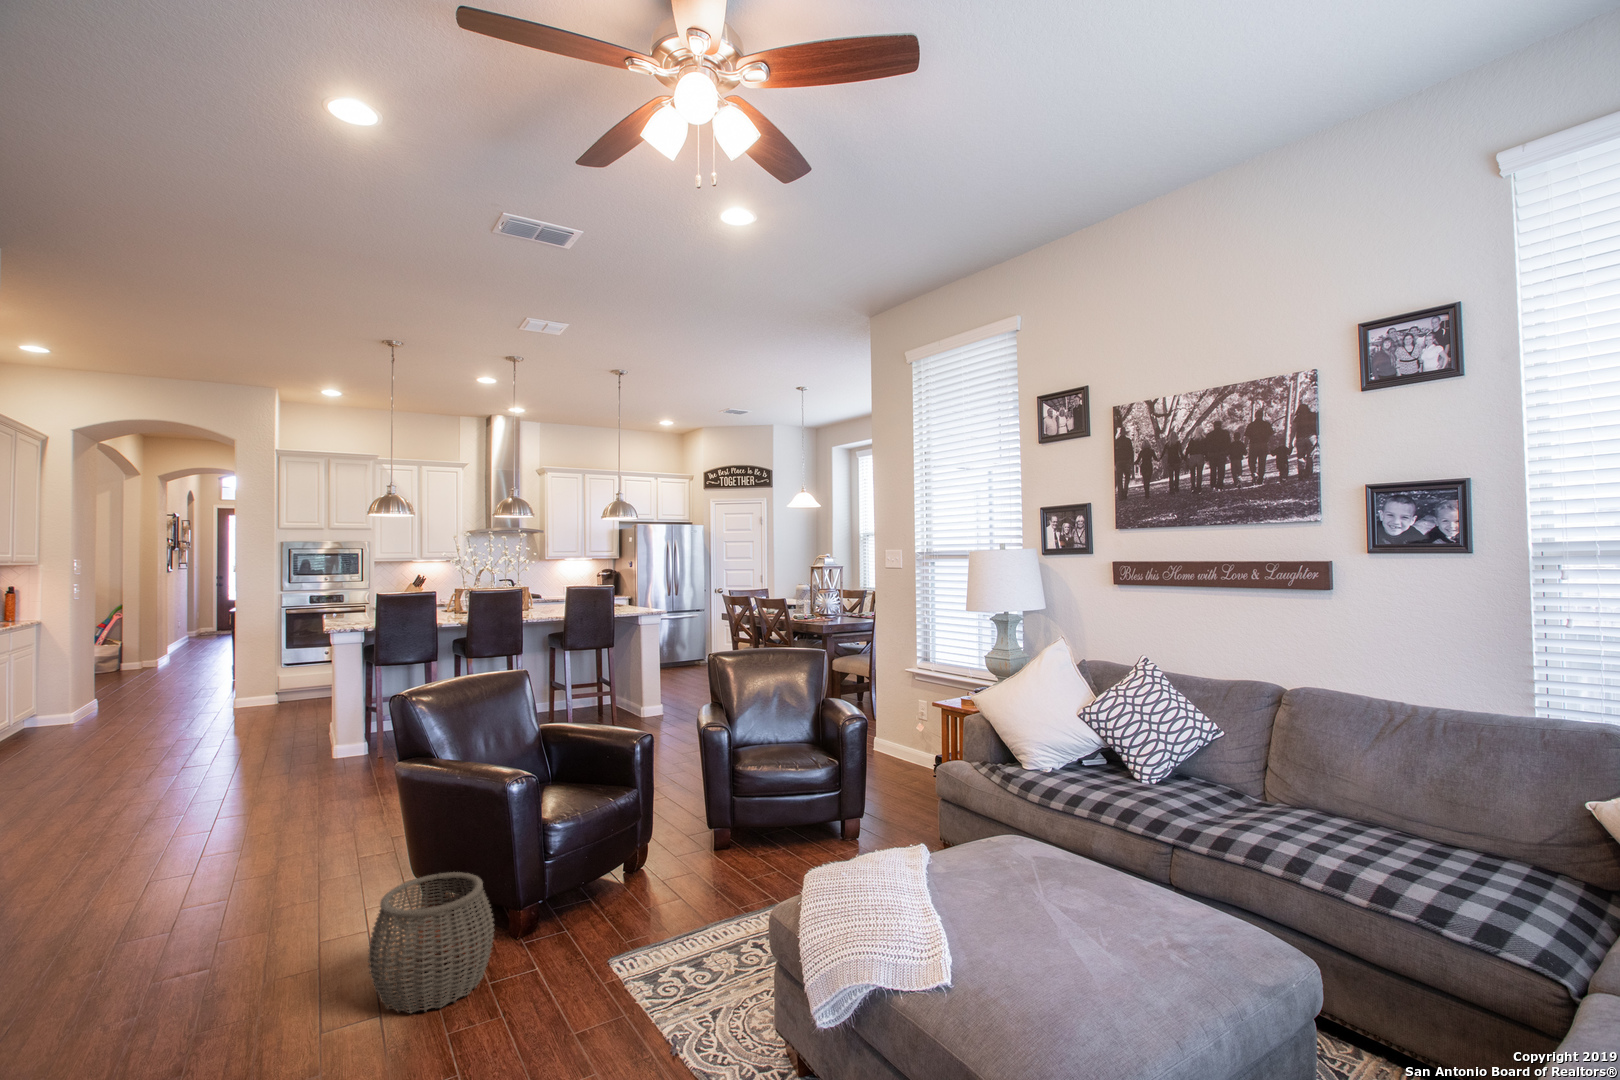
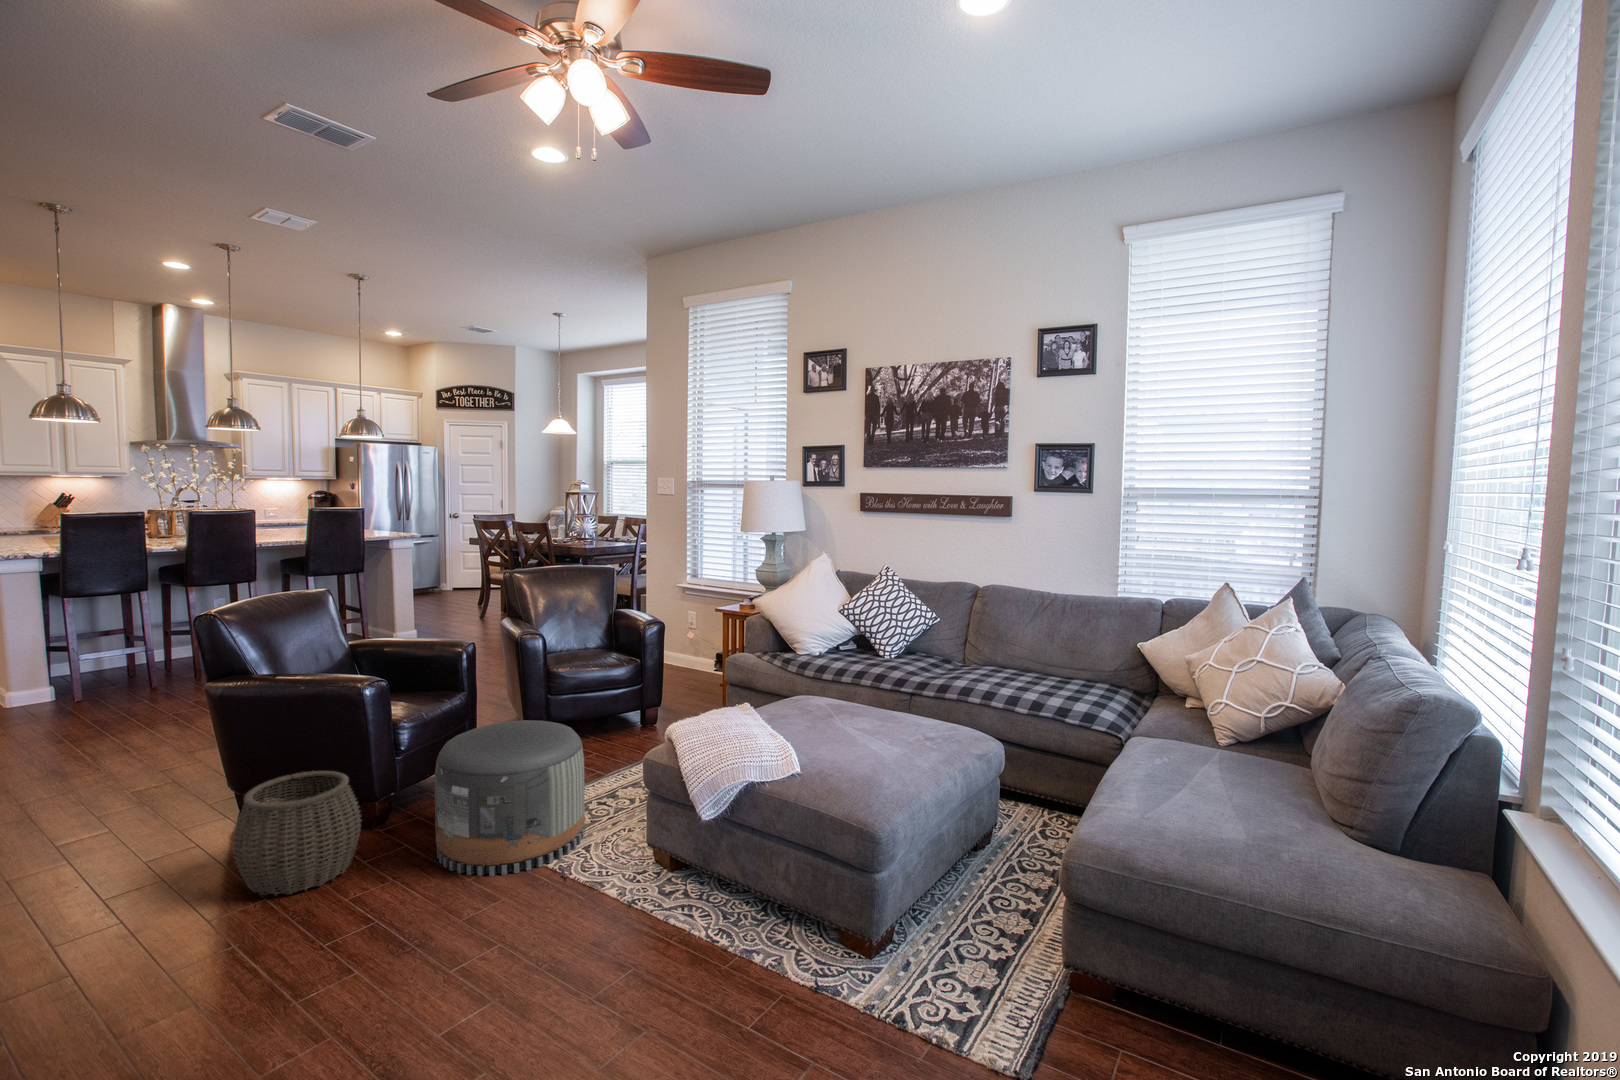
pouf: none [559,835,727,1033] -> present [434,720,585,876]

